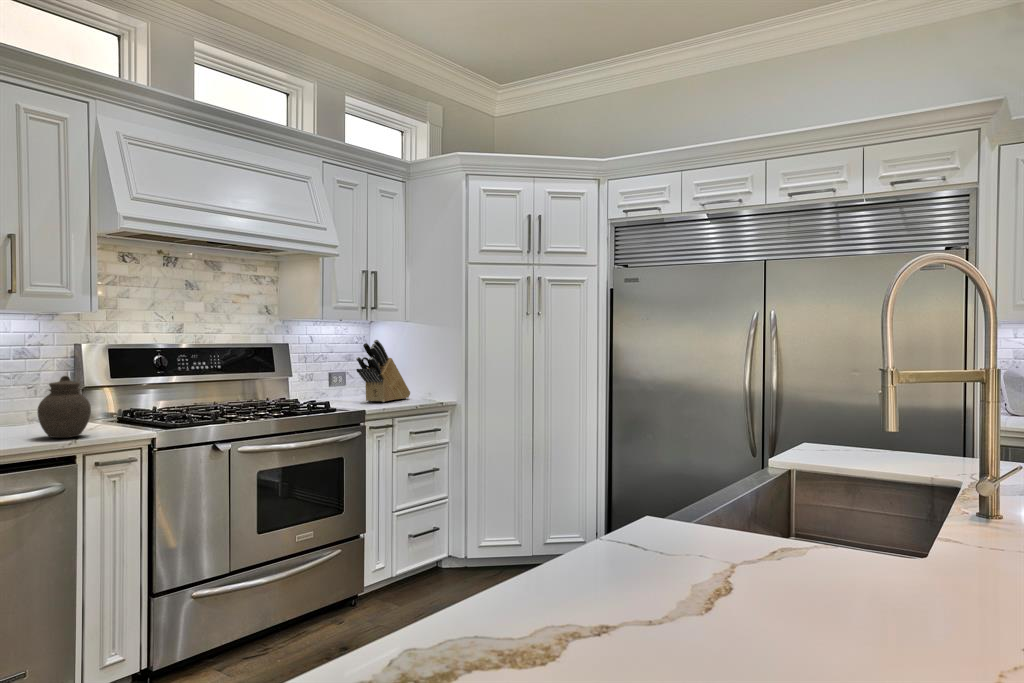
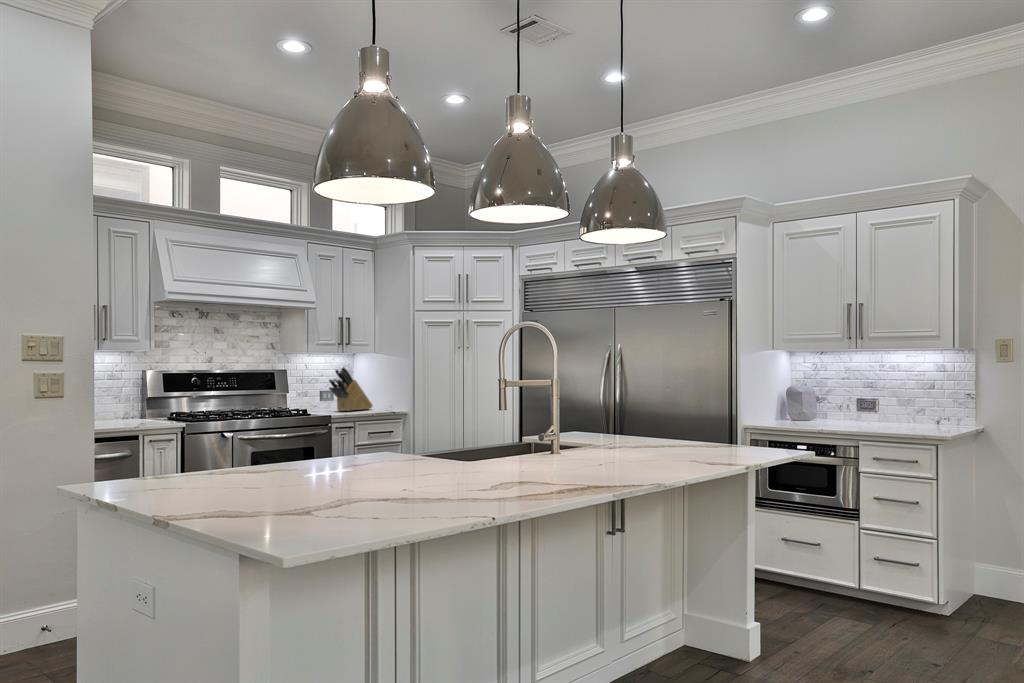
jar: present [37,376,91,438] -> none [119,389,148,425]

